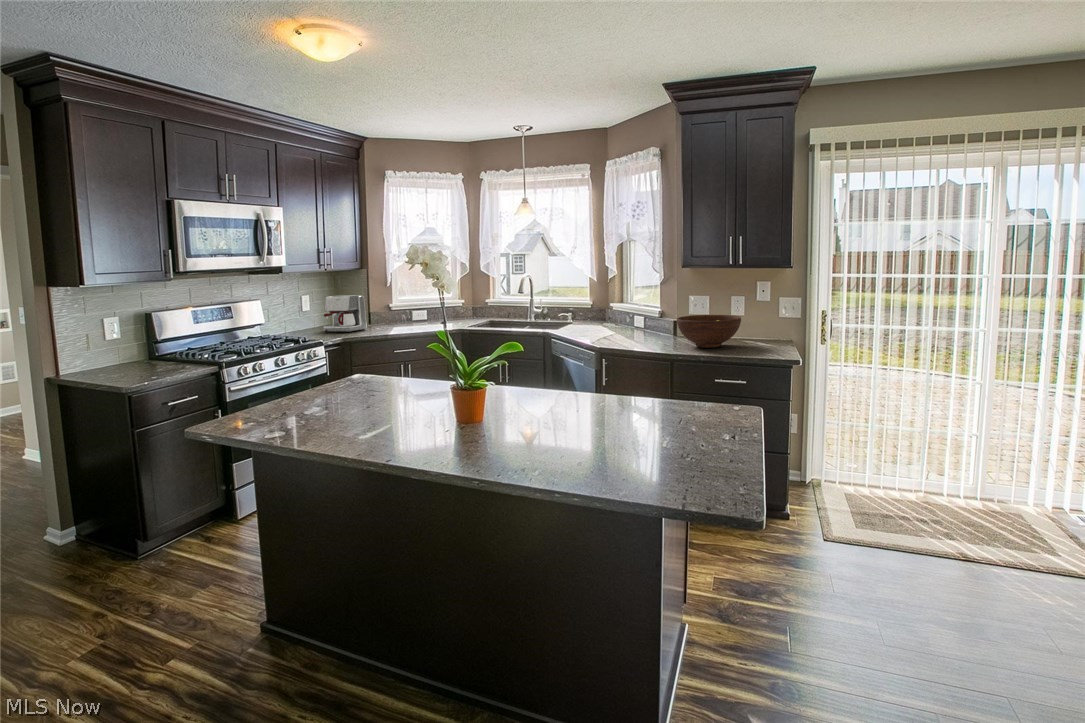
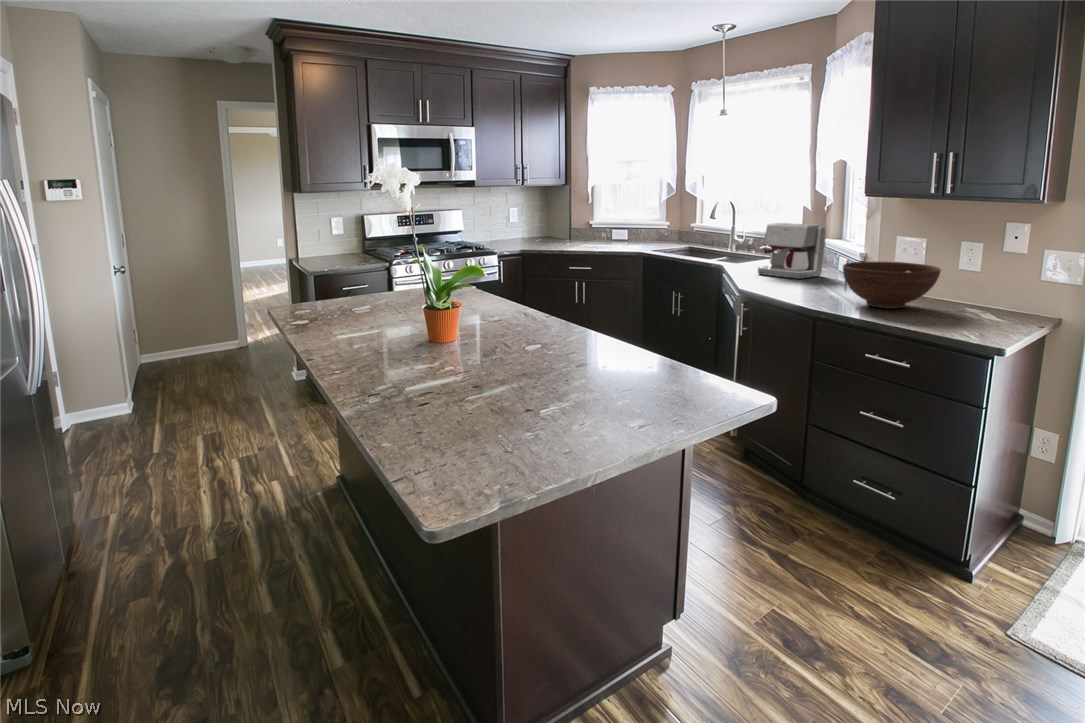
coffee maker: present [323,295,367,332] -> present [758,223,826,279]

